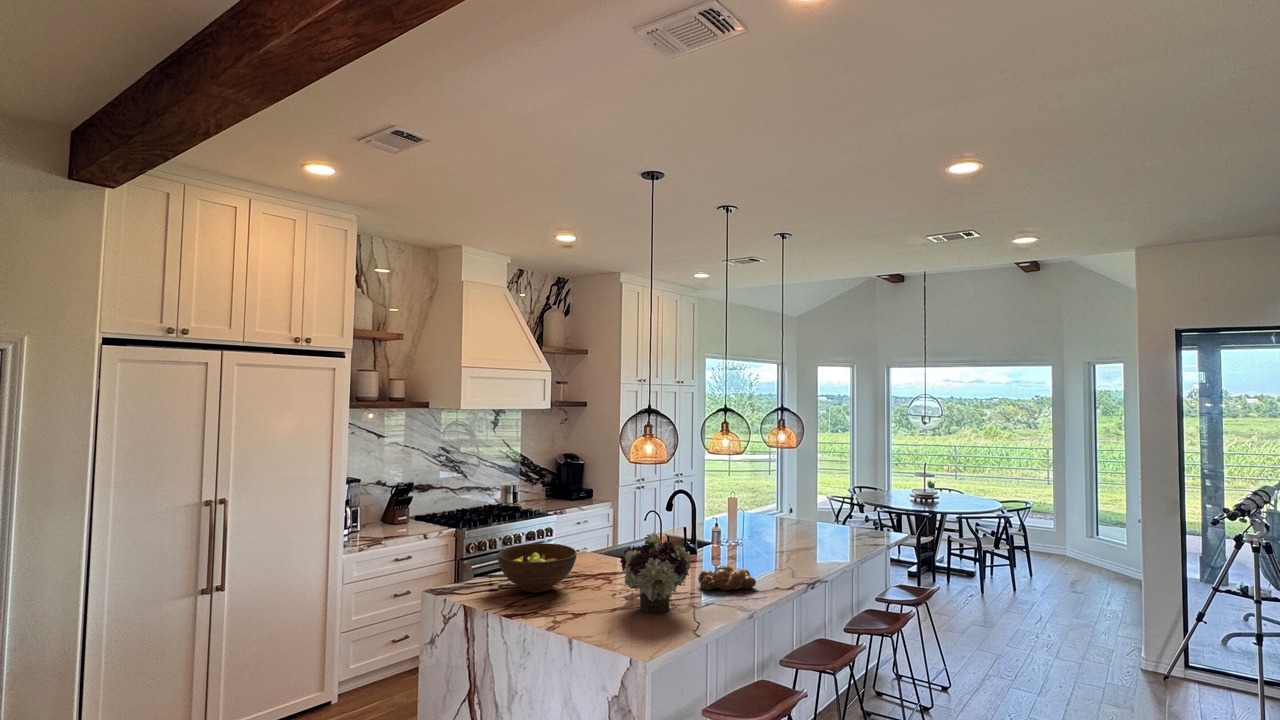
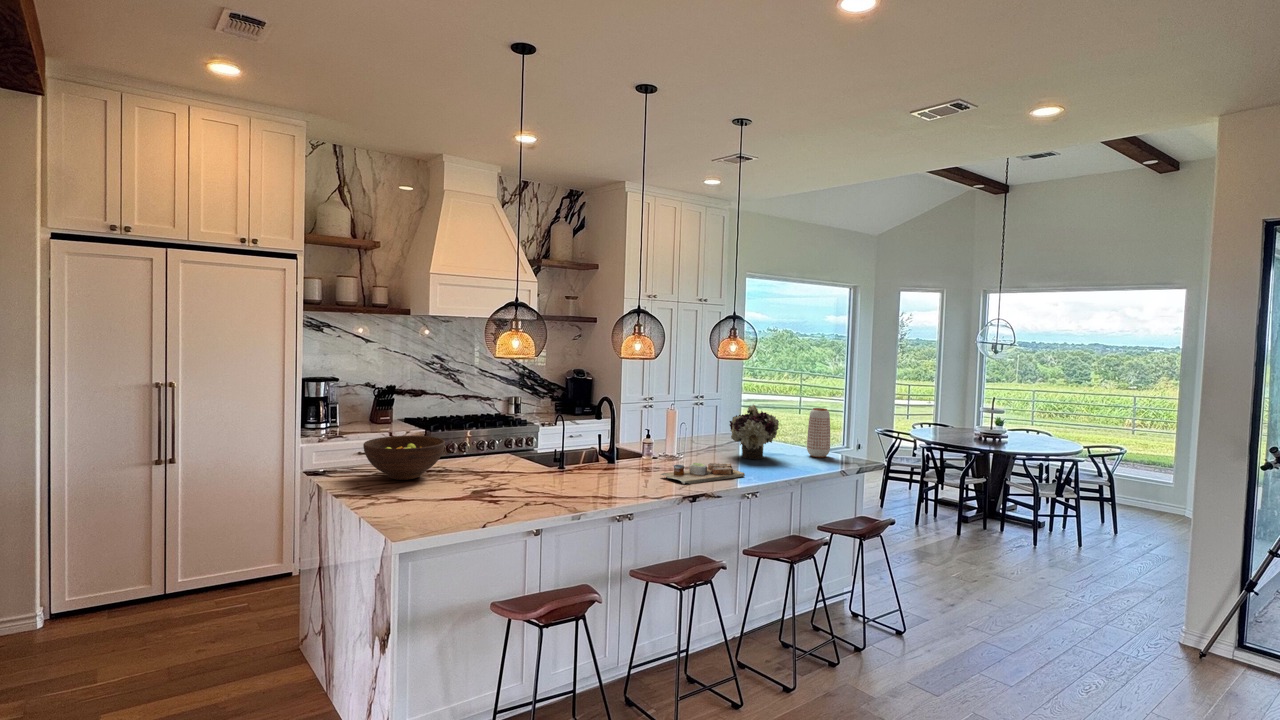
vase: none [840,488,861,533] -> present [807,408,830,458]
flower arrangement: present [620,532,691,613] -> present [730,404,779,459]
cutting board: none [764,548,829,574] -> present [661,463,745,485]
bread loaf: present [698,566,756,590] -> none [557,468,616,492]

